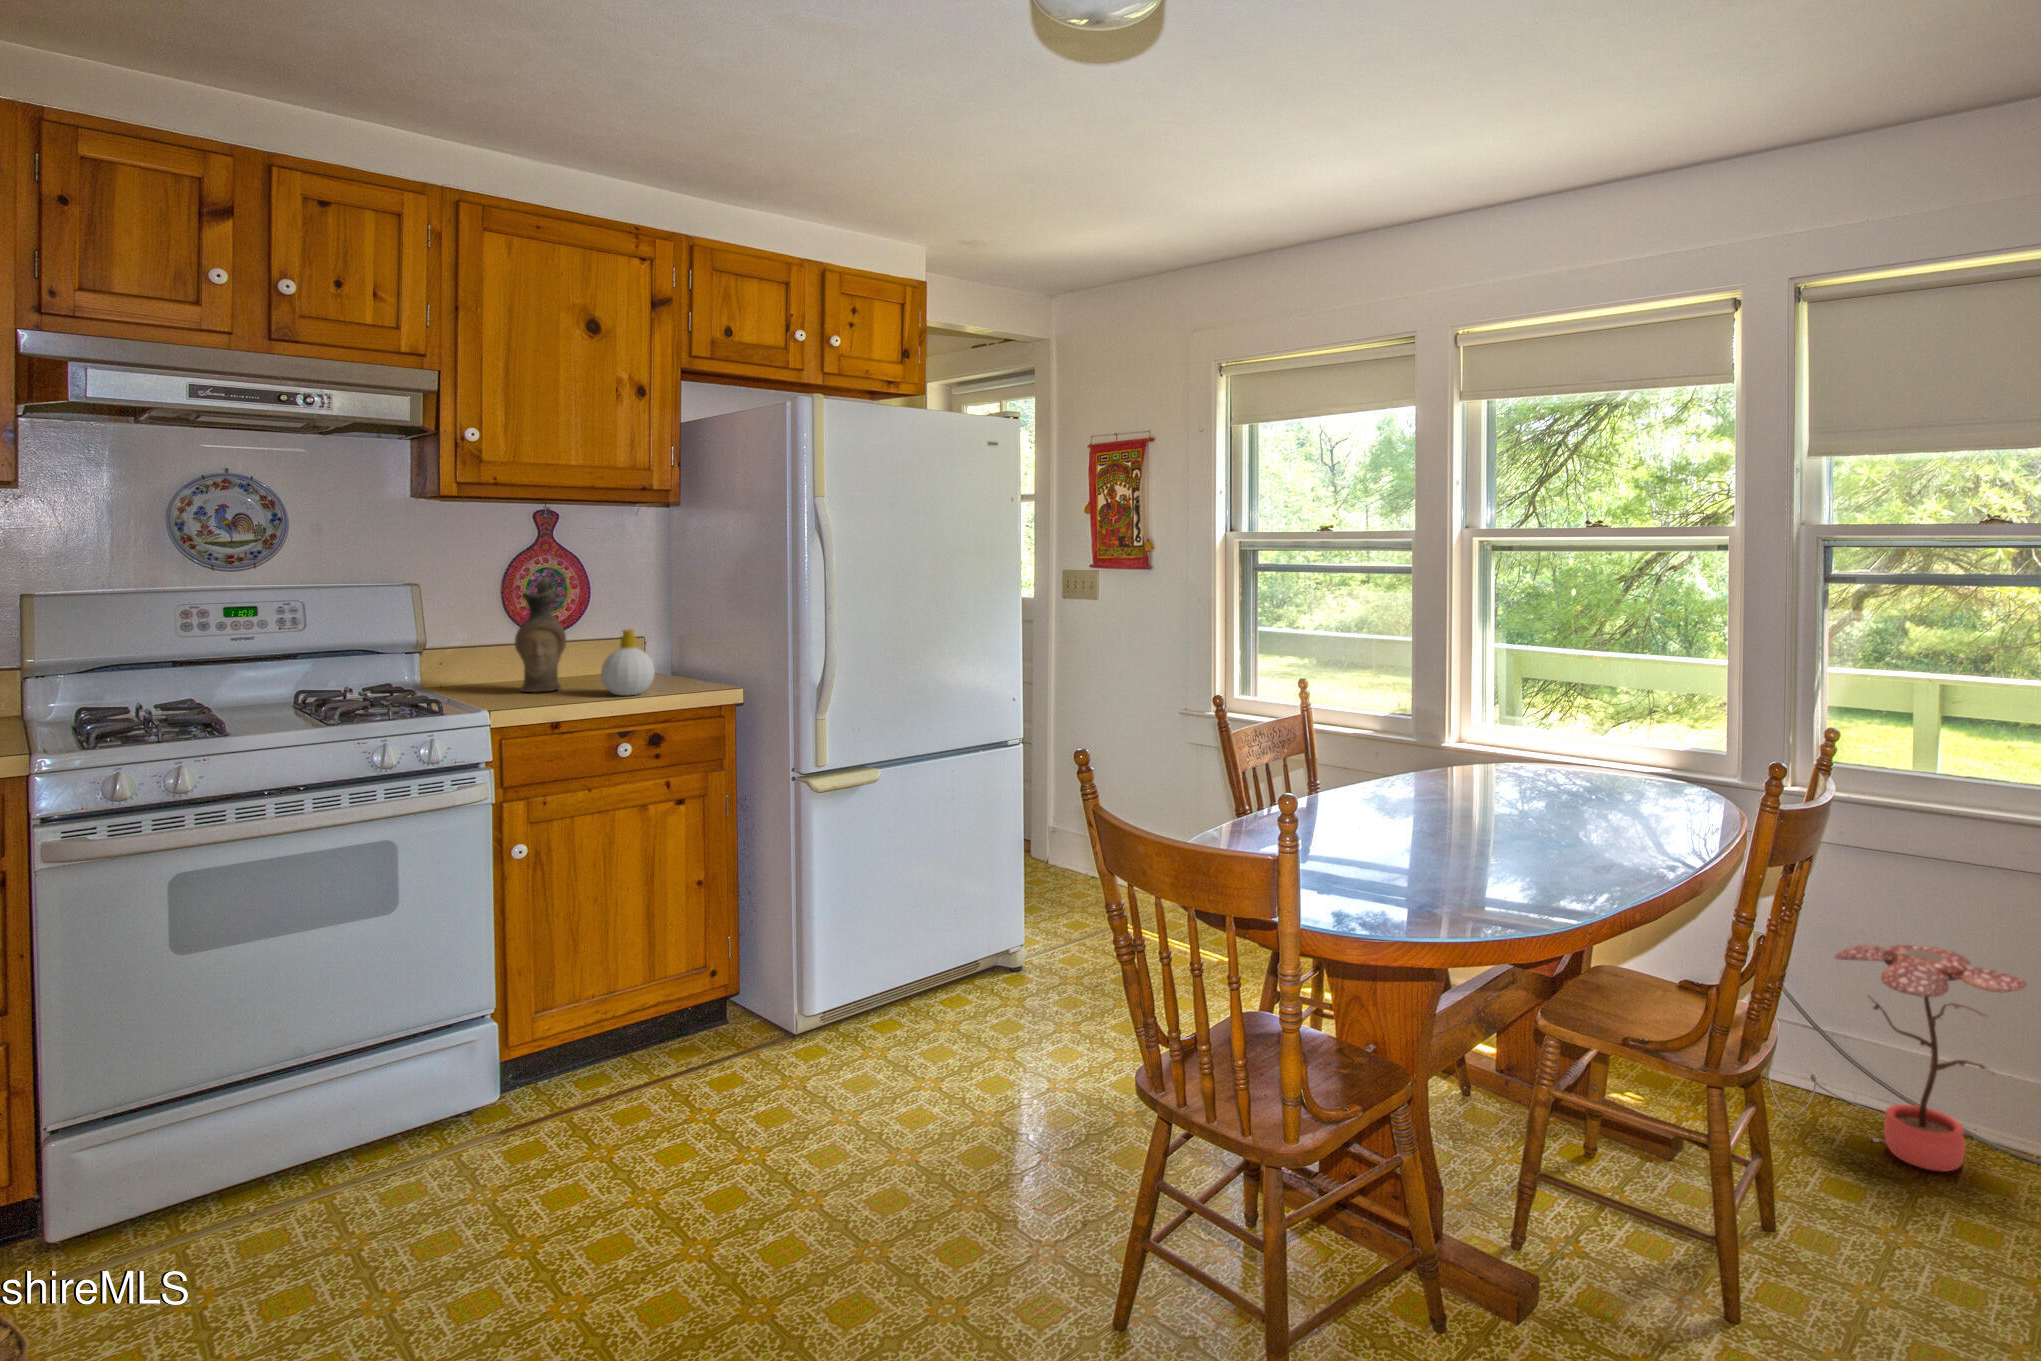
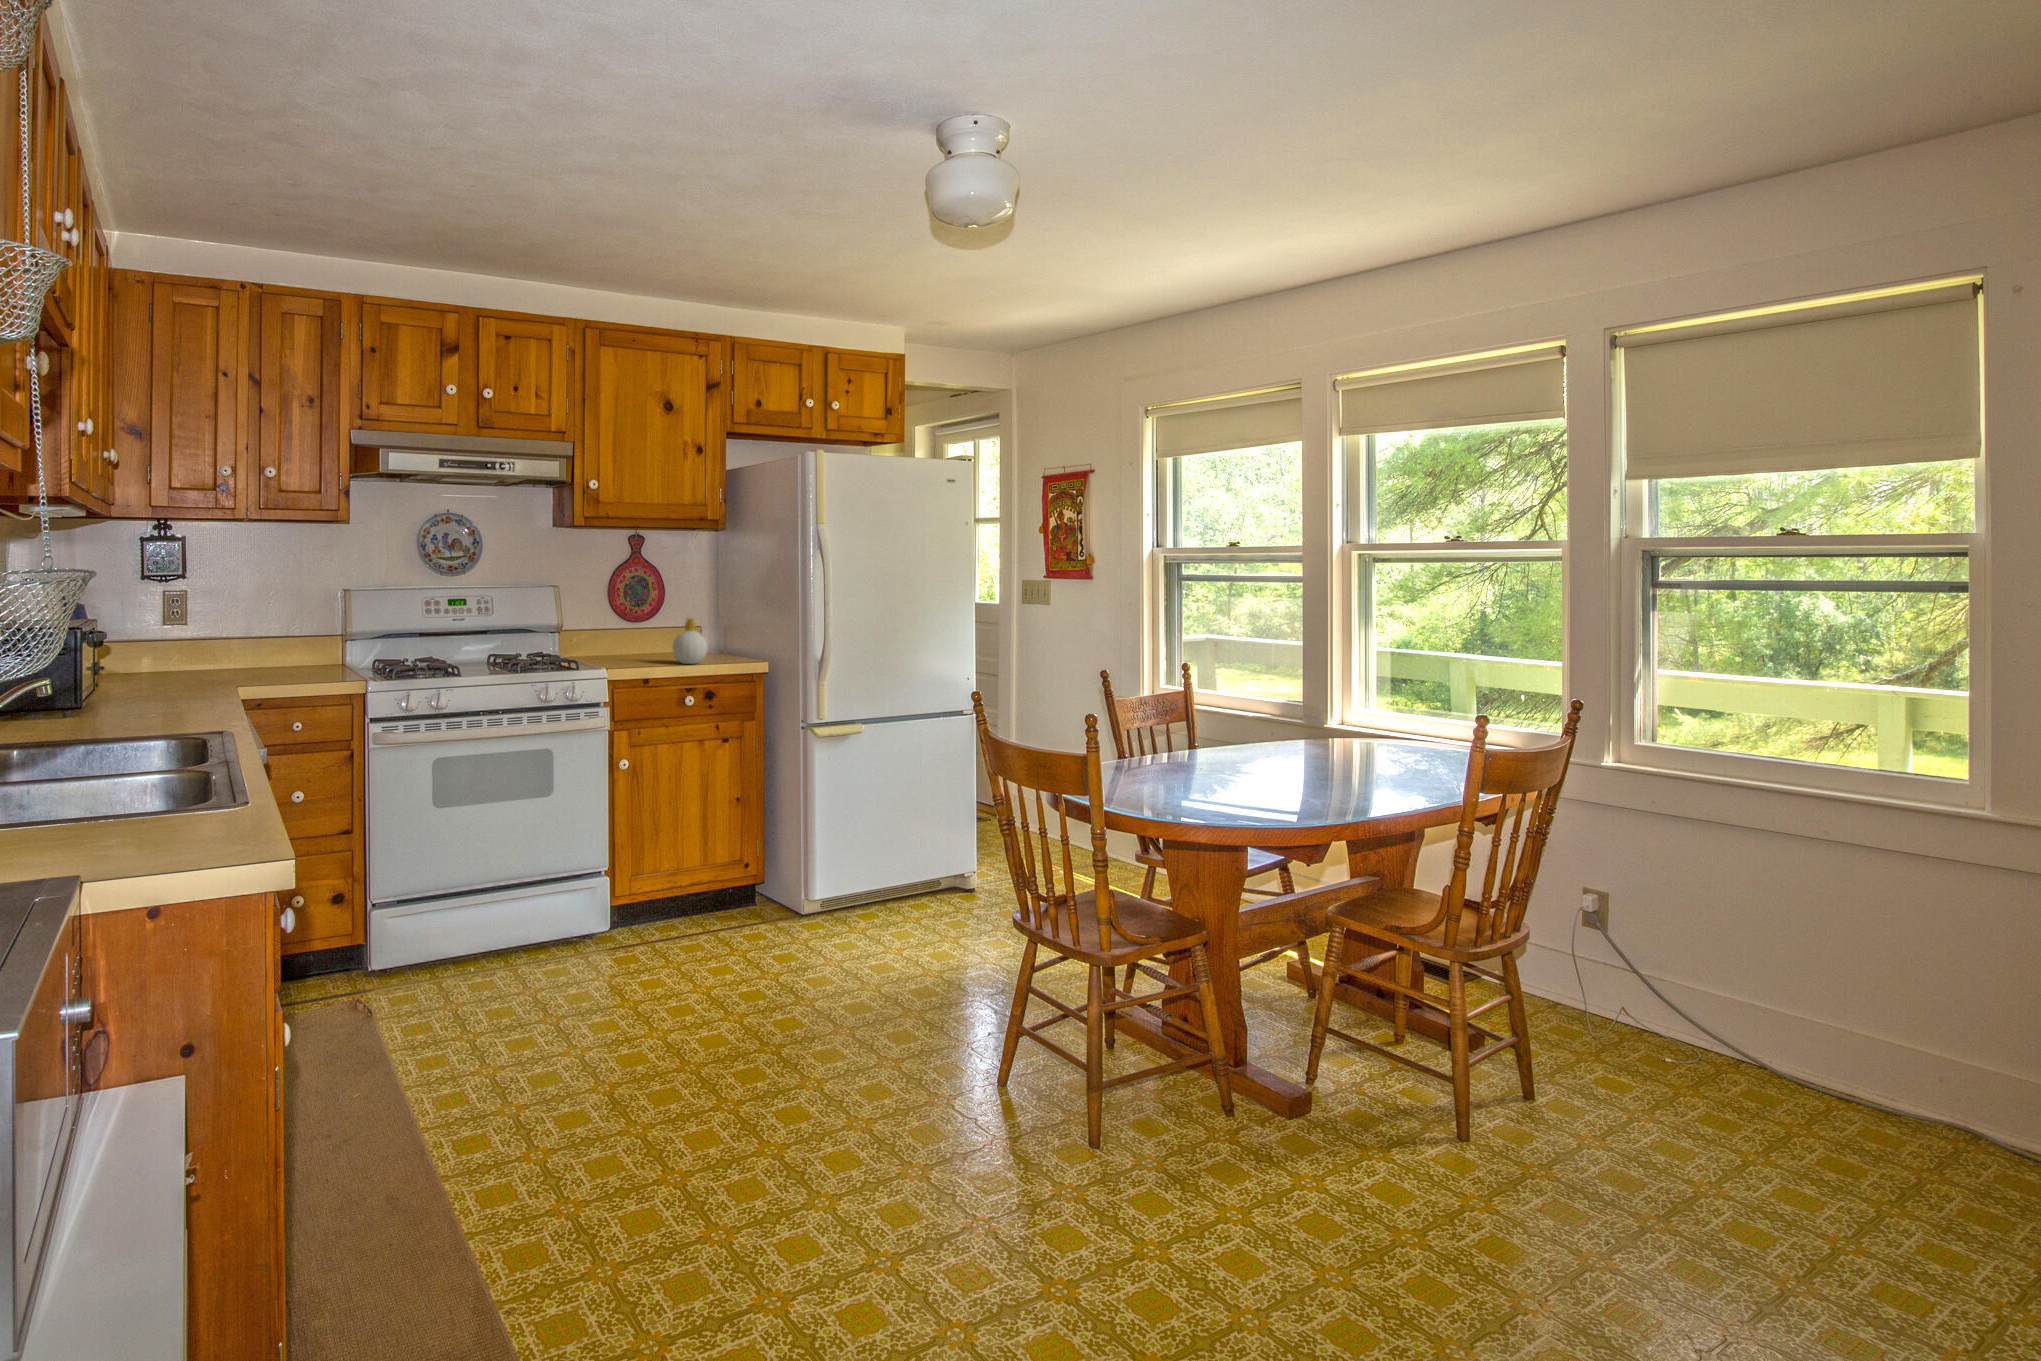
ceramic pitcher: present [515,577,566,692] -> none [617,581,650,660]
potted plant: present [1835,945,2026,1172] -> none [1630,892,1791,1079]

